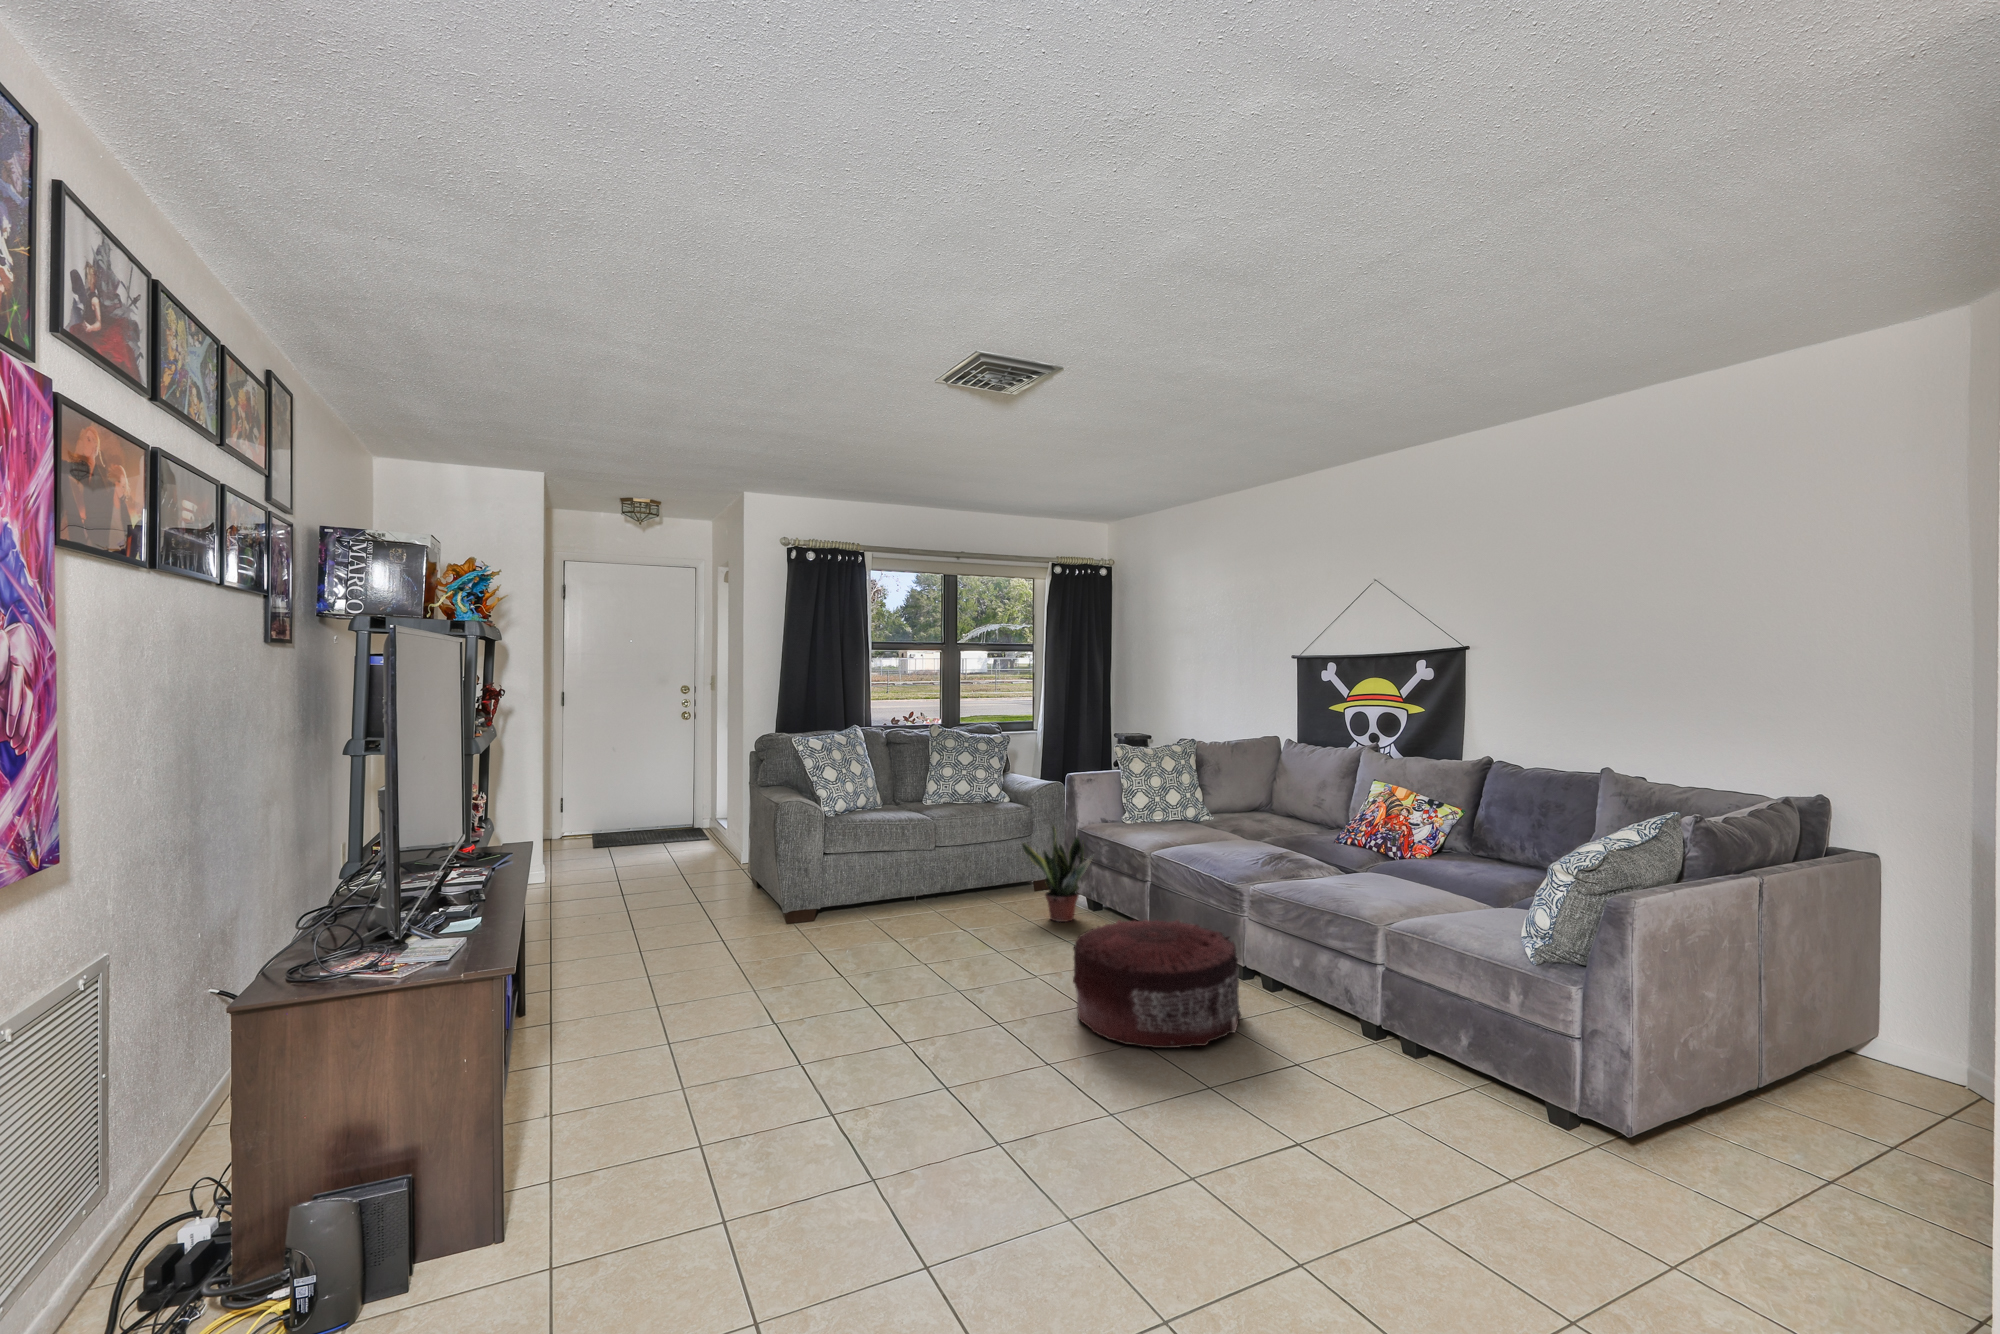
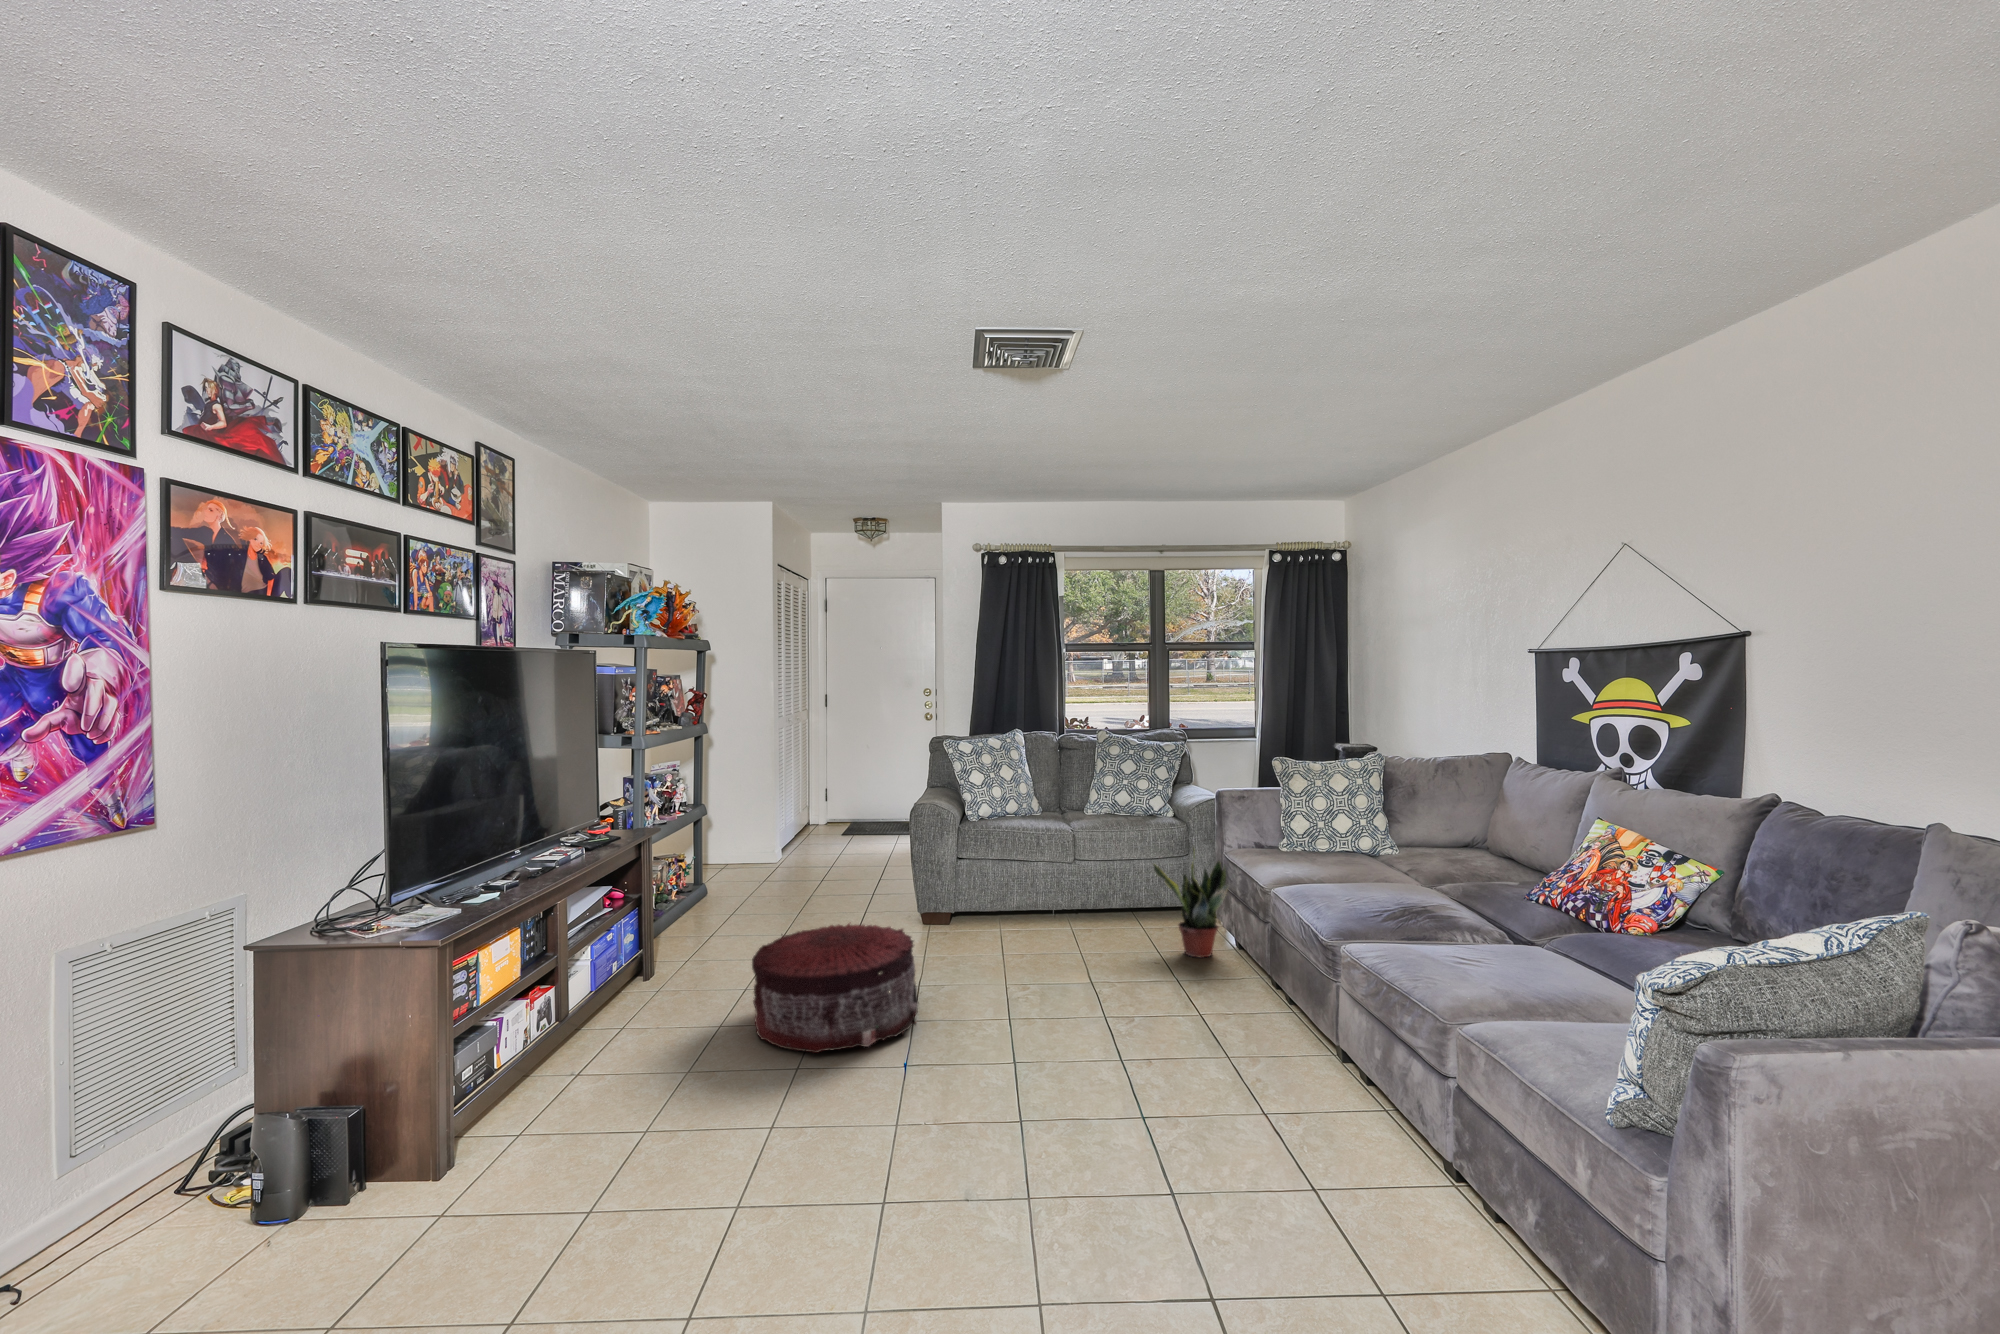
pouf: present [1073,920,1241,1048] -> present [752,924,919,1053]

